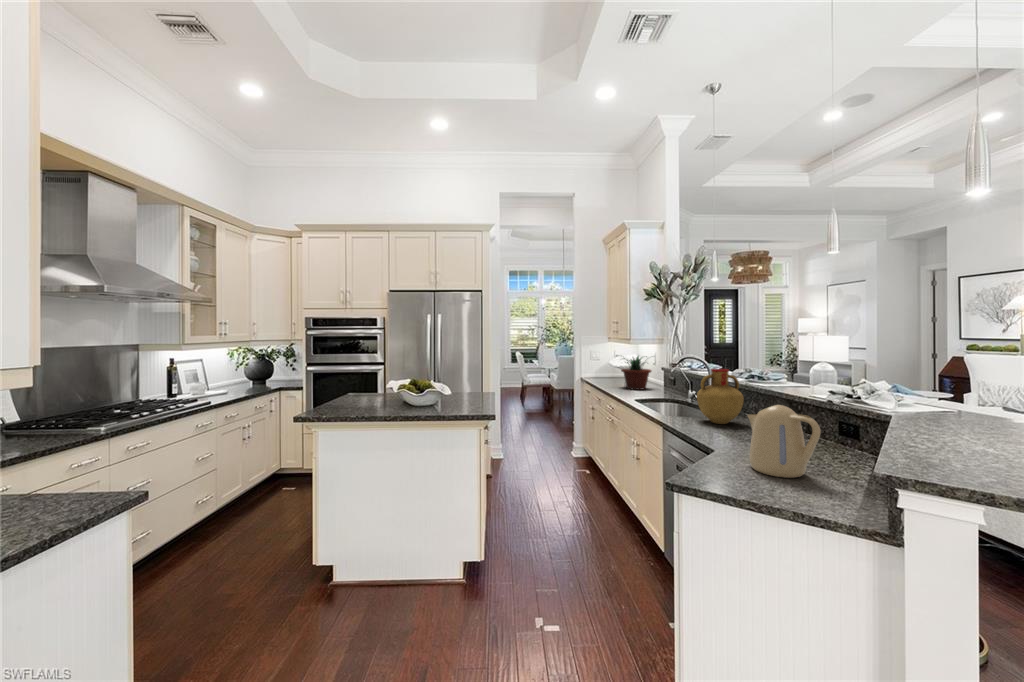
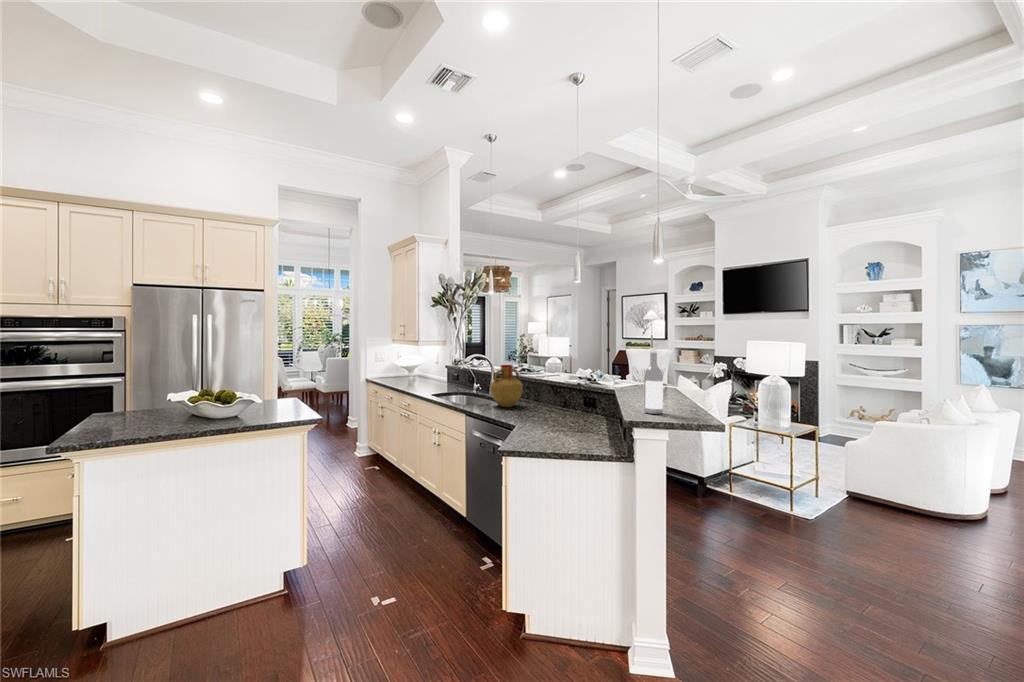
wine bottle: none [936,346,983,468] -> present [644,348,663,414]
potted plant: present [621,356,651,390] -> none [406,355,441,386]
kettle: present [747,405,821,478] -> none [541,388,586,436]

